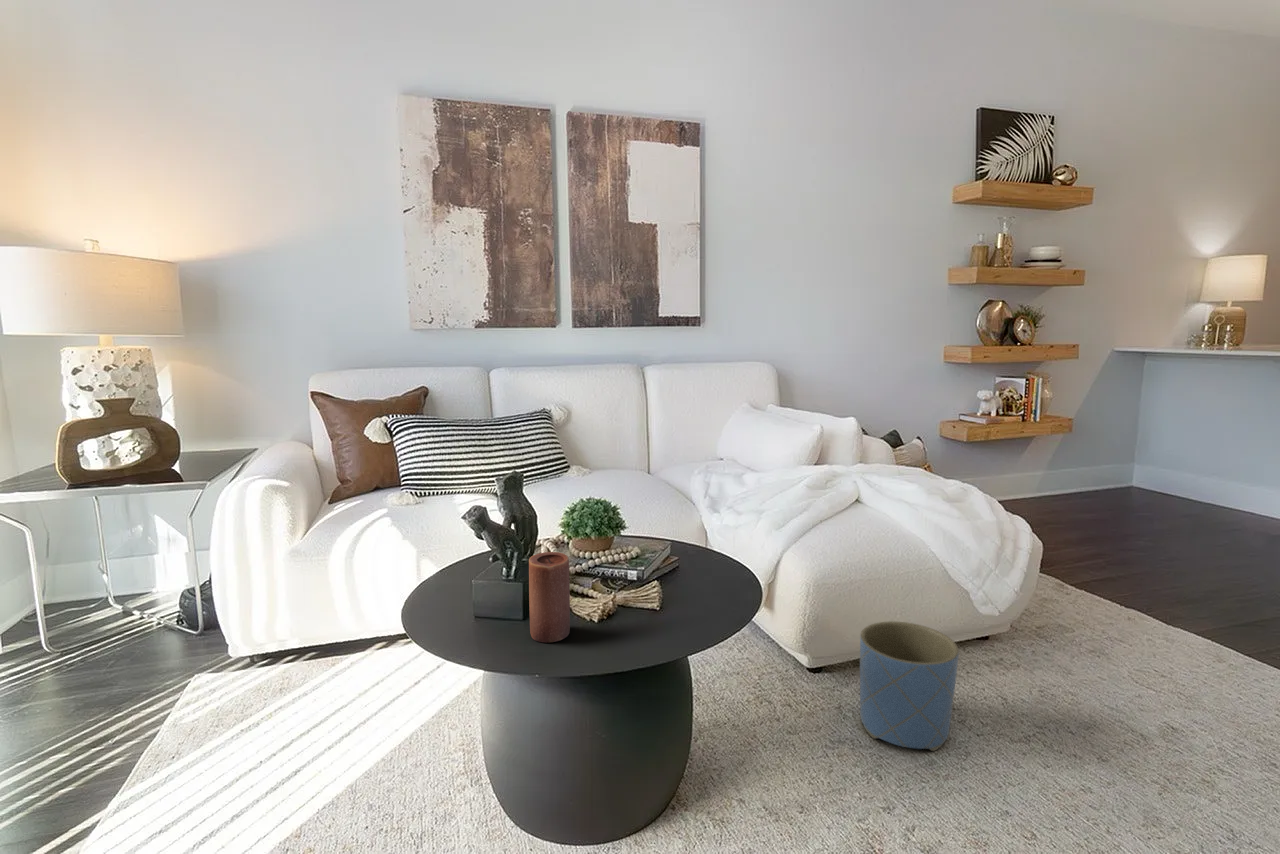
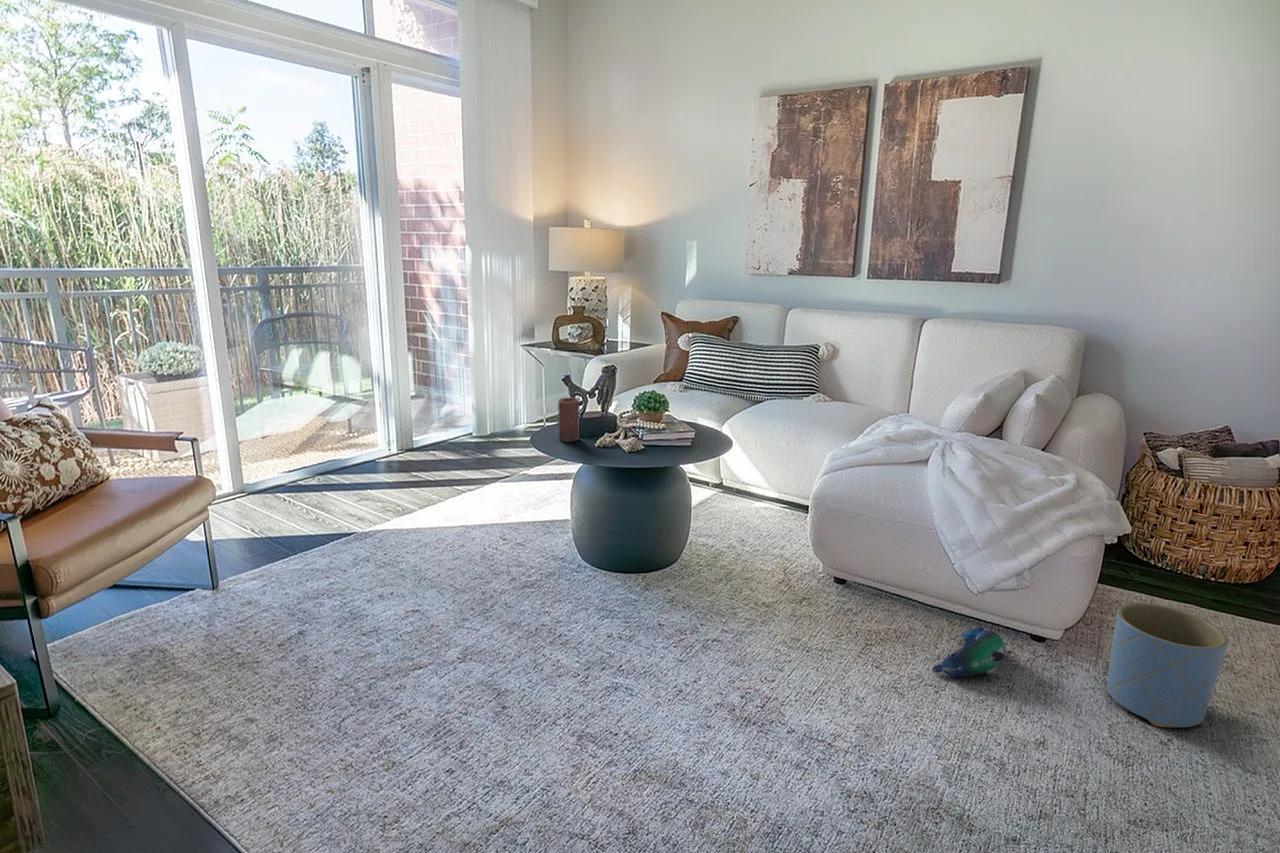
planter: present [860,621,959,751] -> present [1106,603,1228,727]
plush toy: none [990,649,1082,715] -> present [932,626,1005,677]

